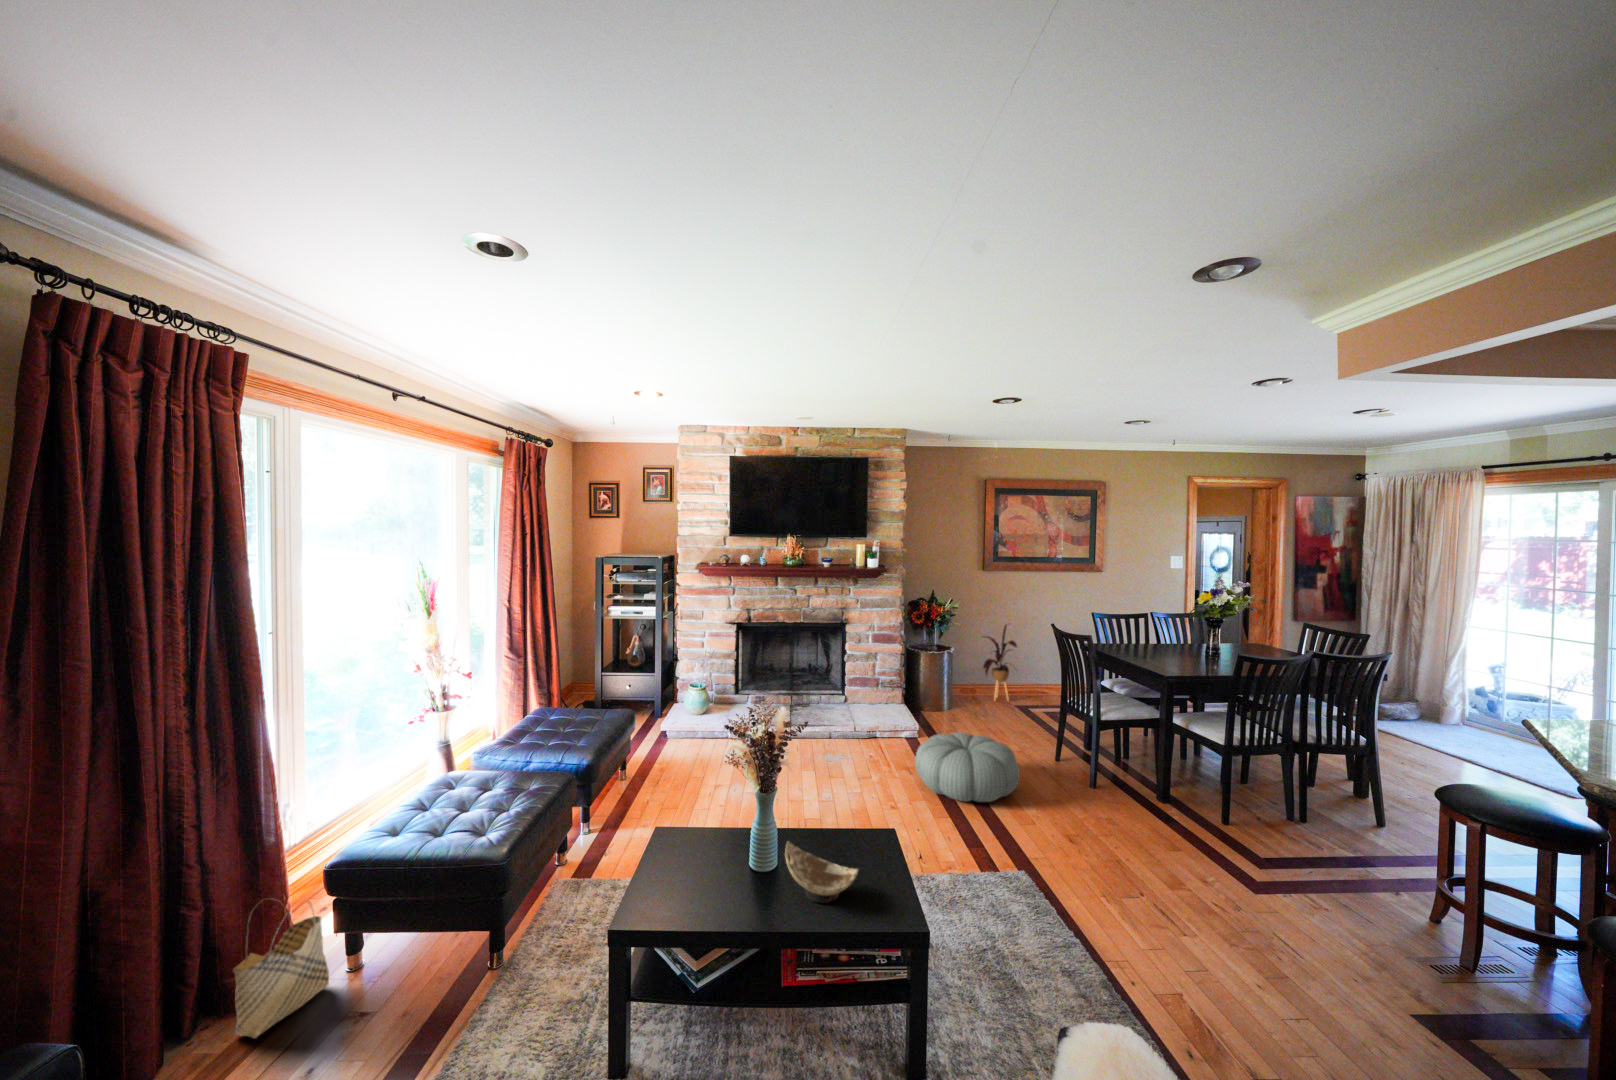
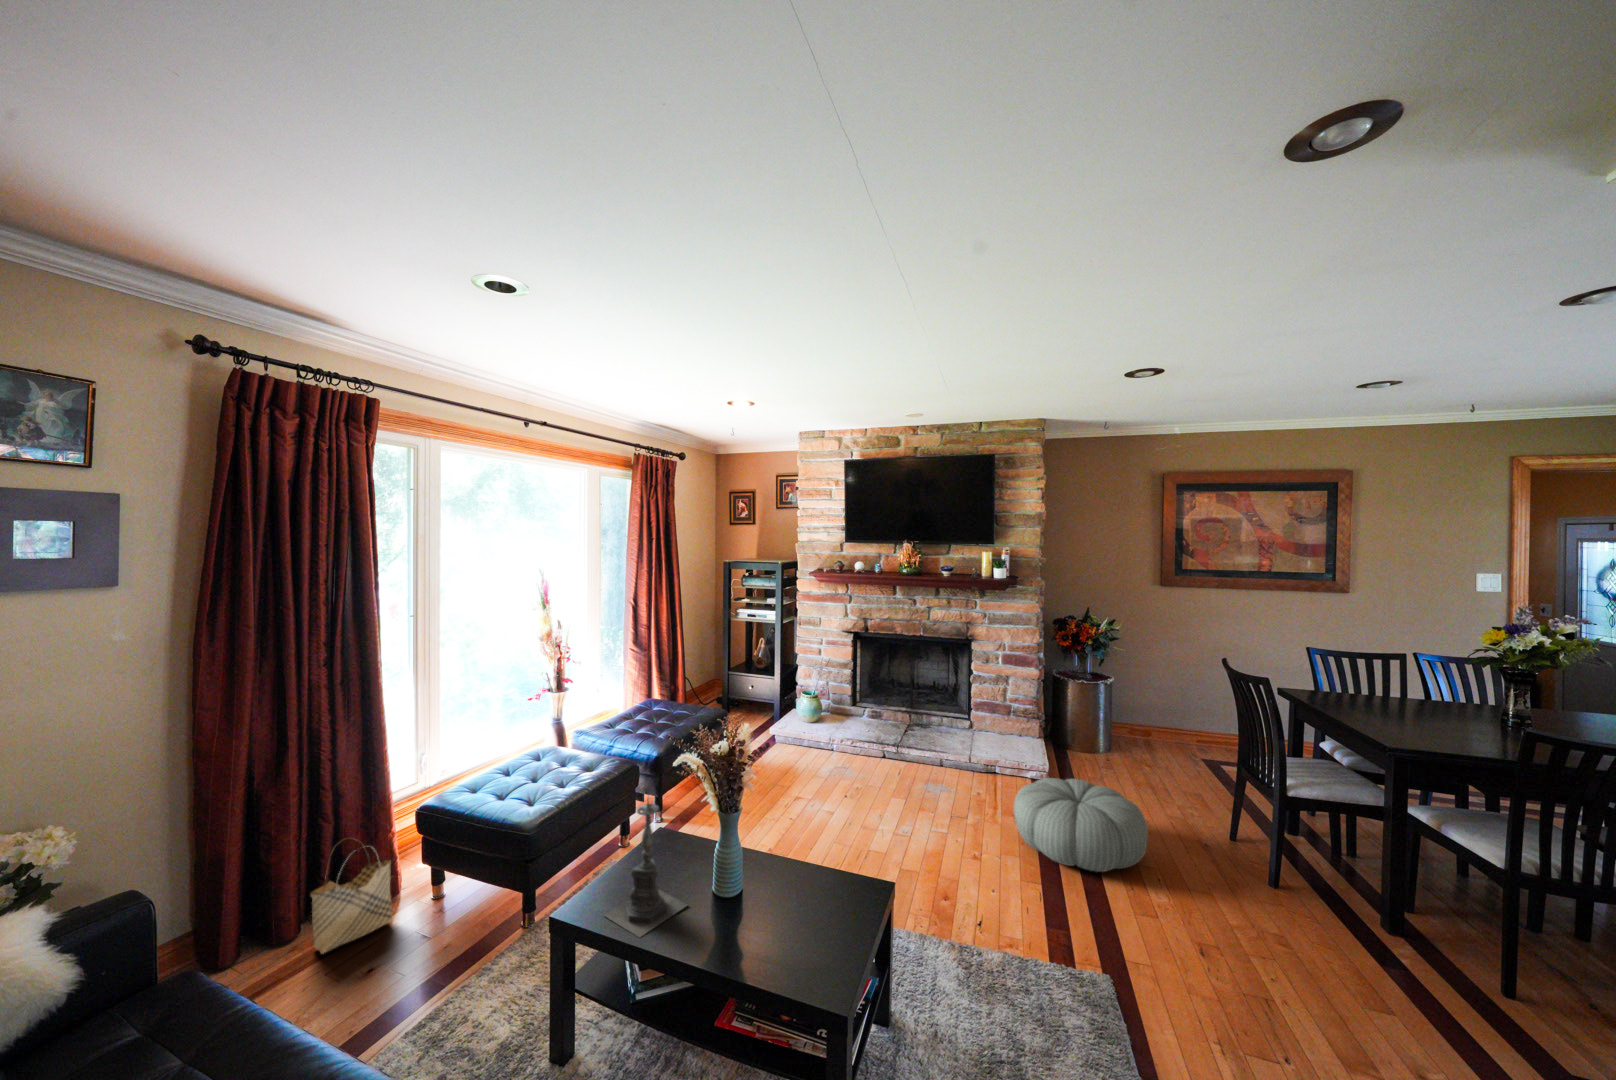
house plant: present [983,625,1017,700] -> none [1145,652,1199,748]
candle holder: none [660,778,734,913] -> present [604,800,687,937]
decorative bowl: present [785,841,858,903] -> none [724,876,801,958]

